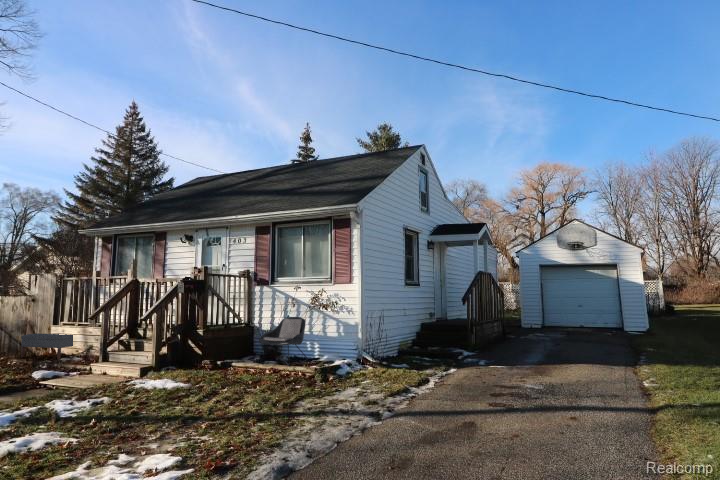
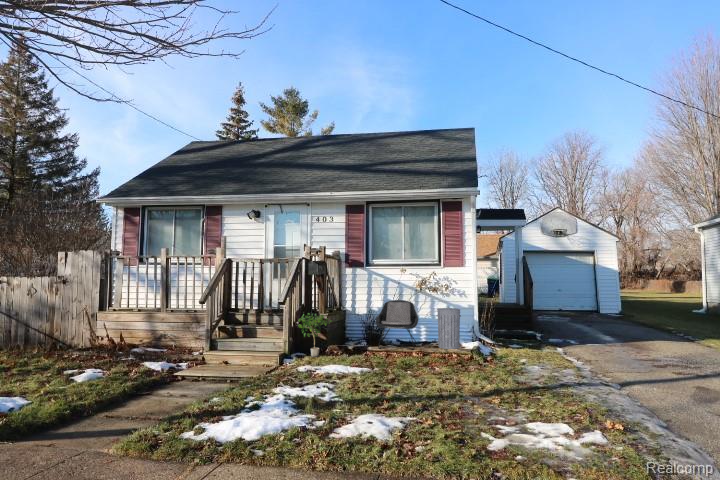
trash can: none [321,324,343,367] -> present [436,307,461,349]
potted plant: none [168,328,198,370] -> present [298,313,332,357]
bench: present [21,333,75,360] -> none [69,322,141,352]

